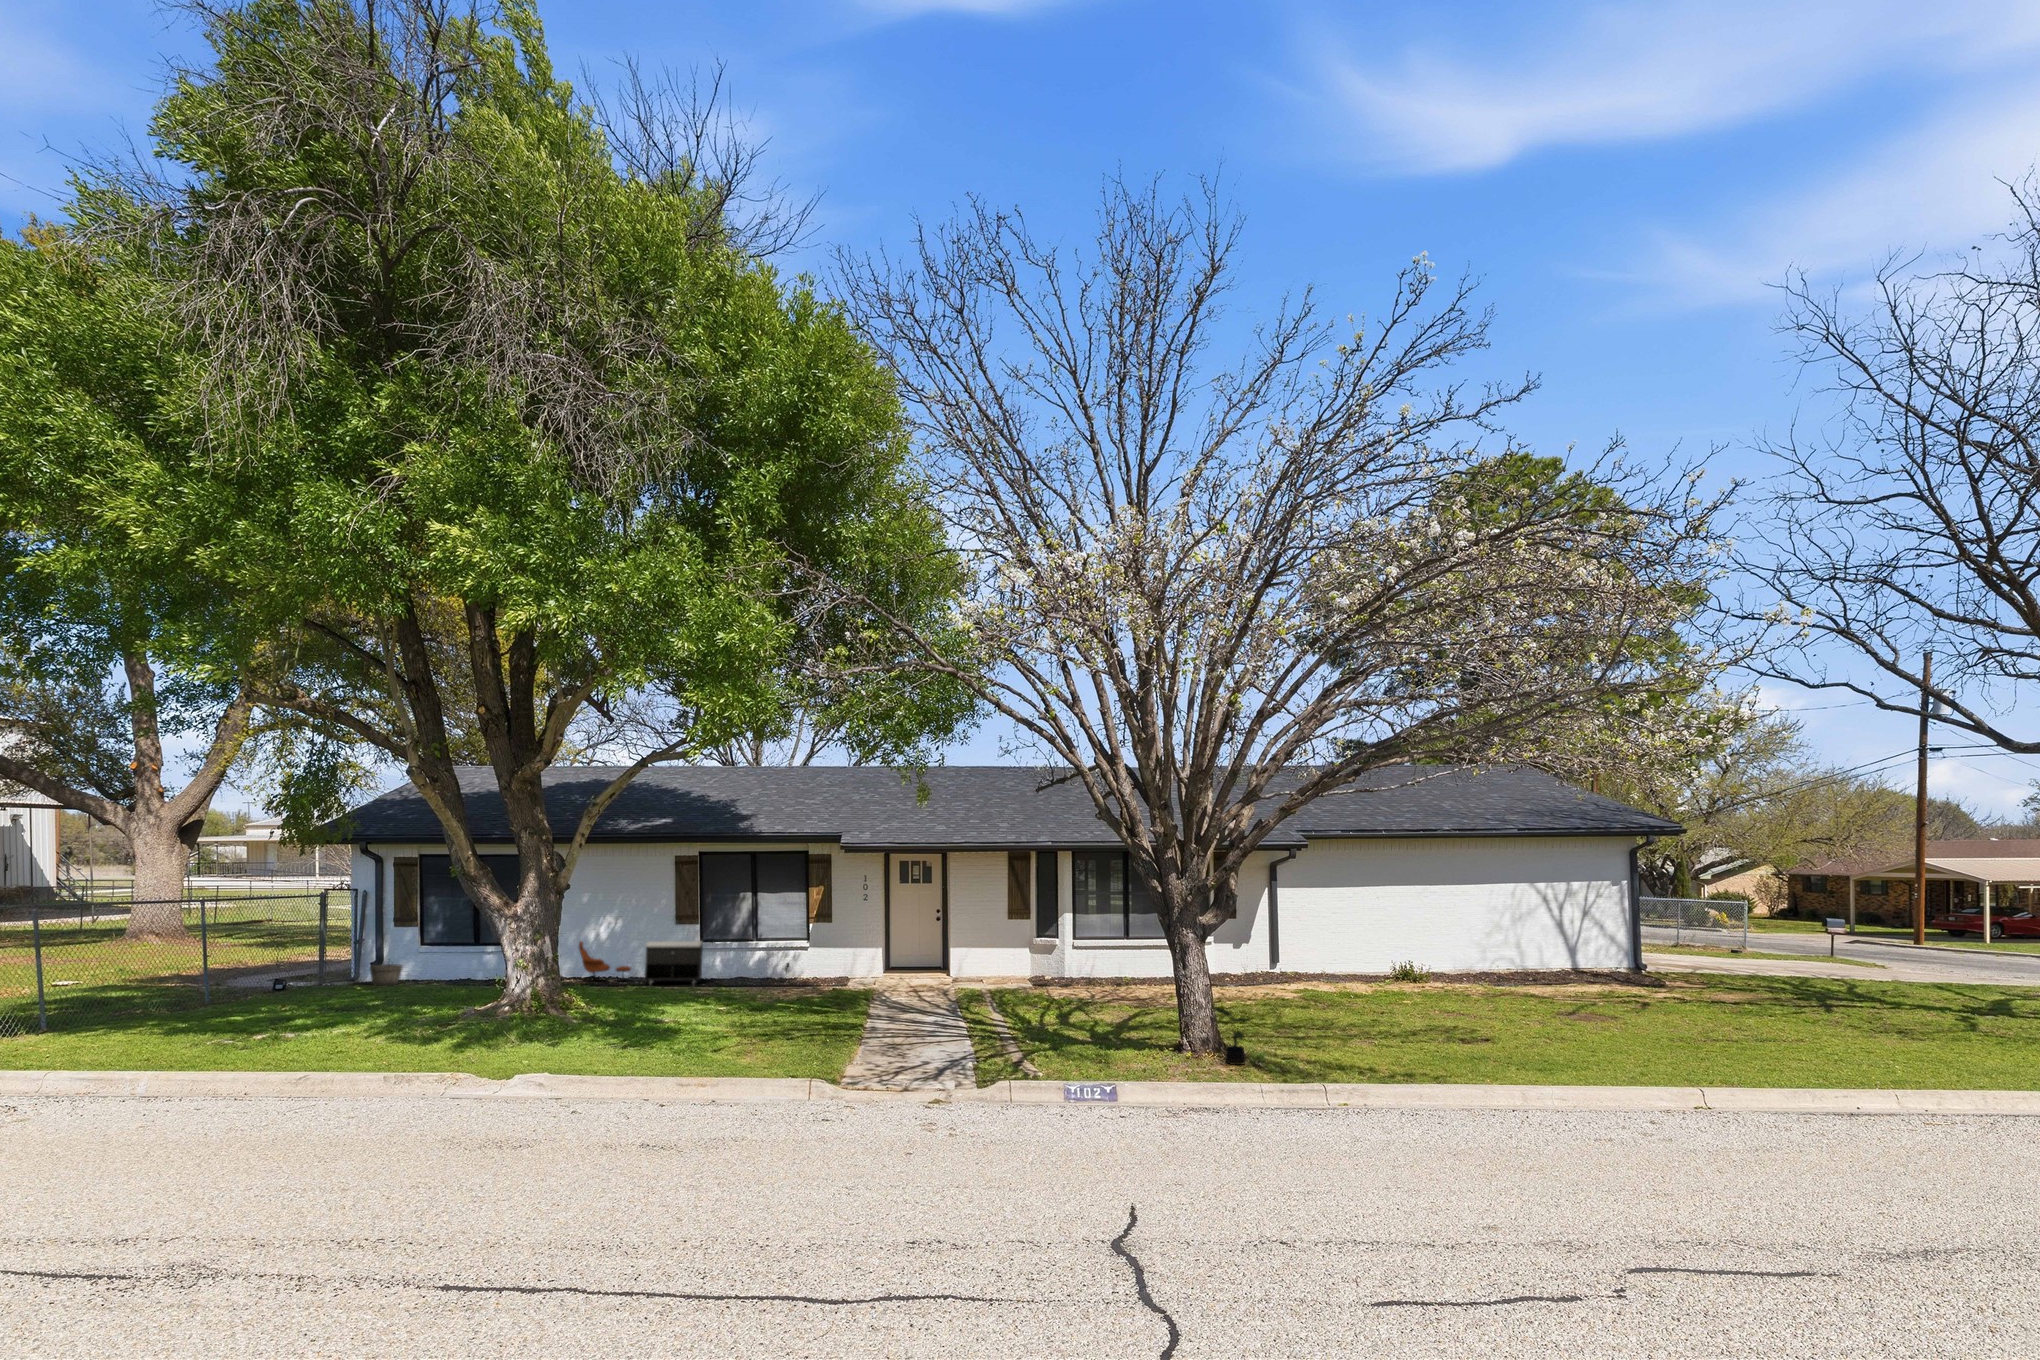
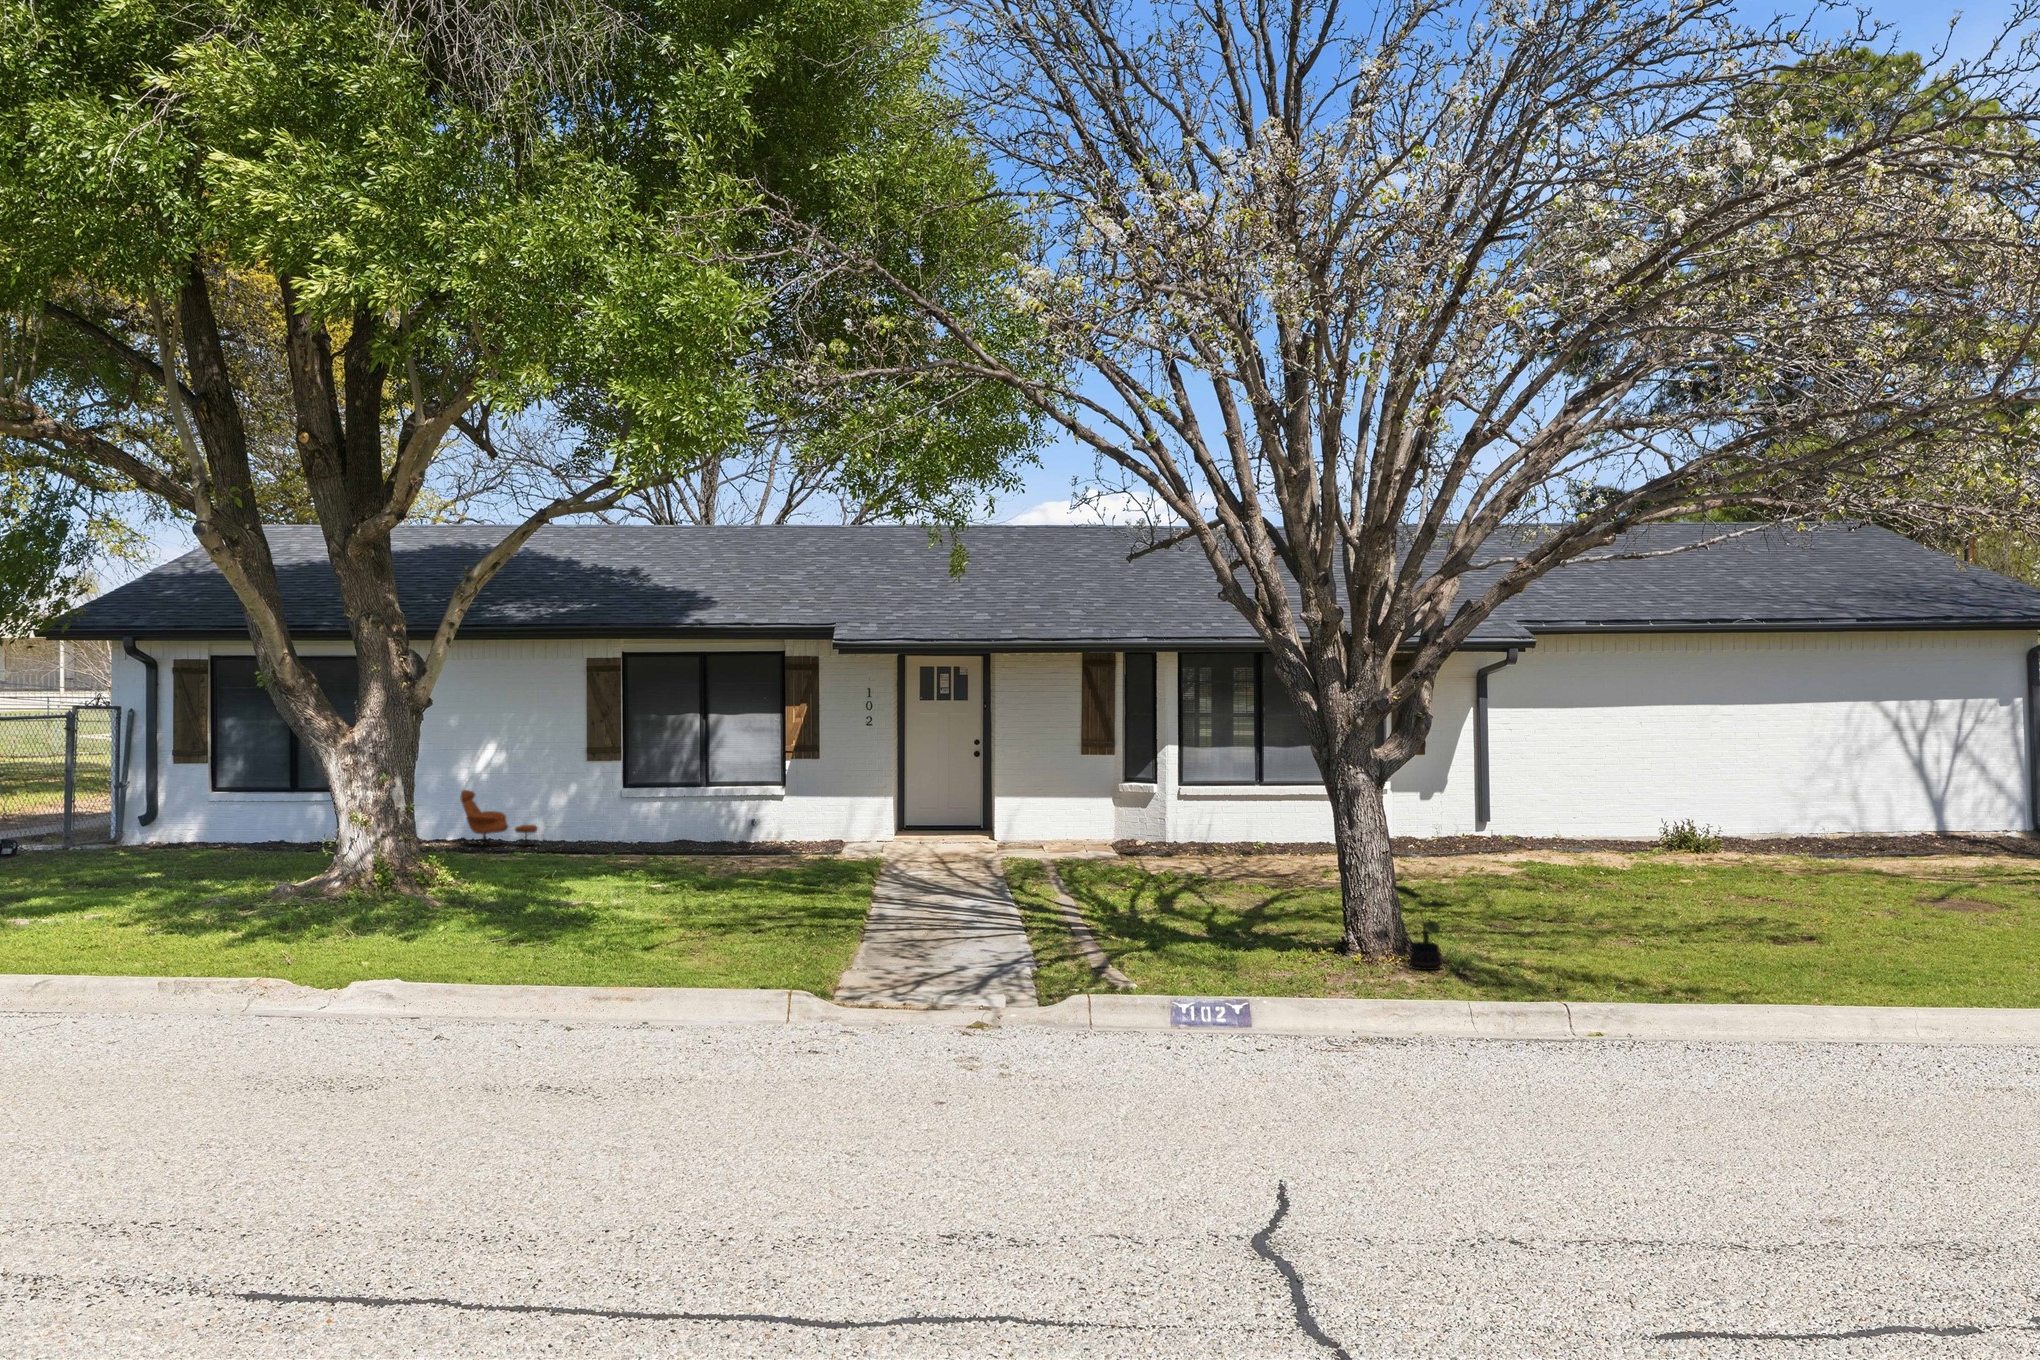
storage bench: present [645,941,703,984] -> none [556,789,638,851]
wooden bucket: present [370,959,402,985] -> none [164,815,211,852]

